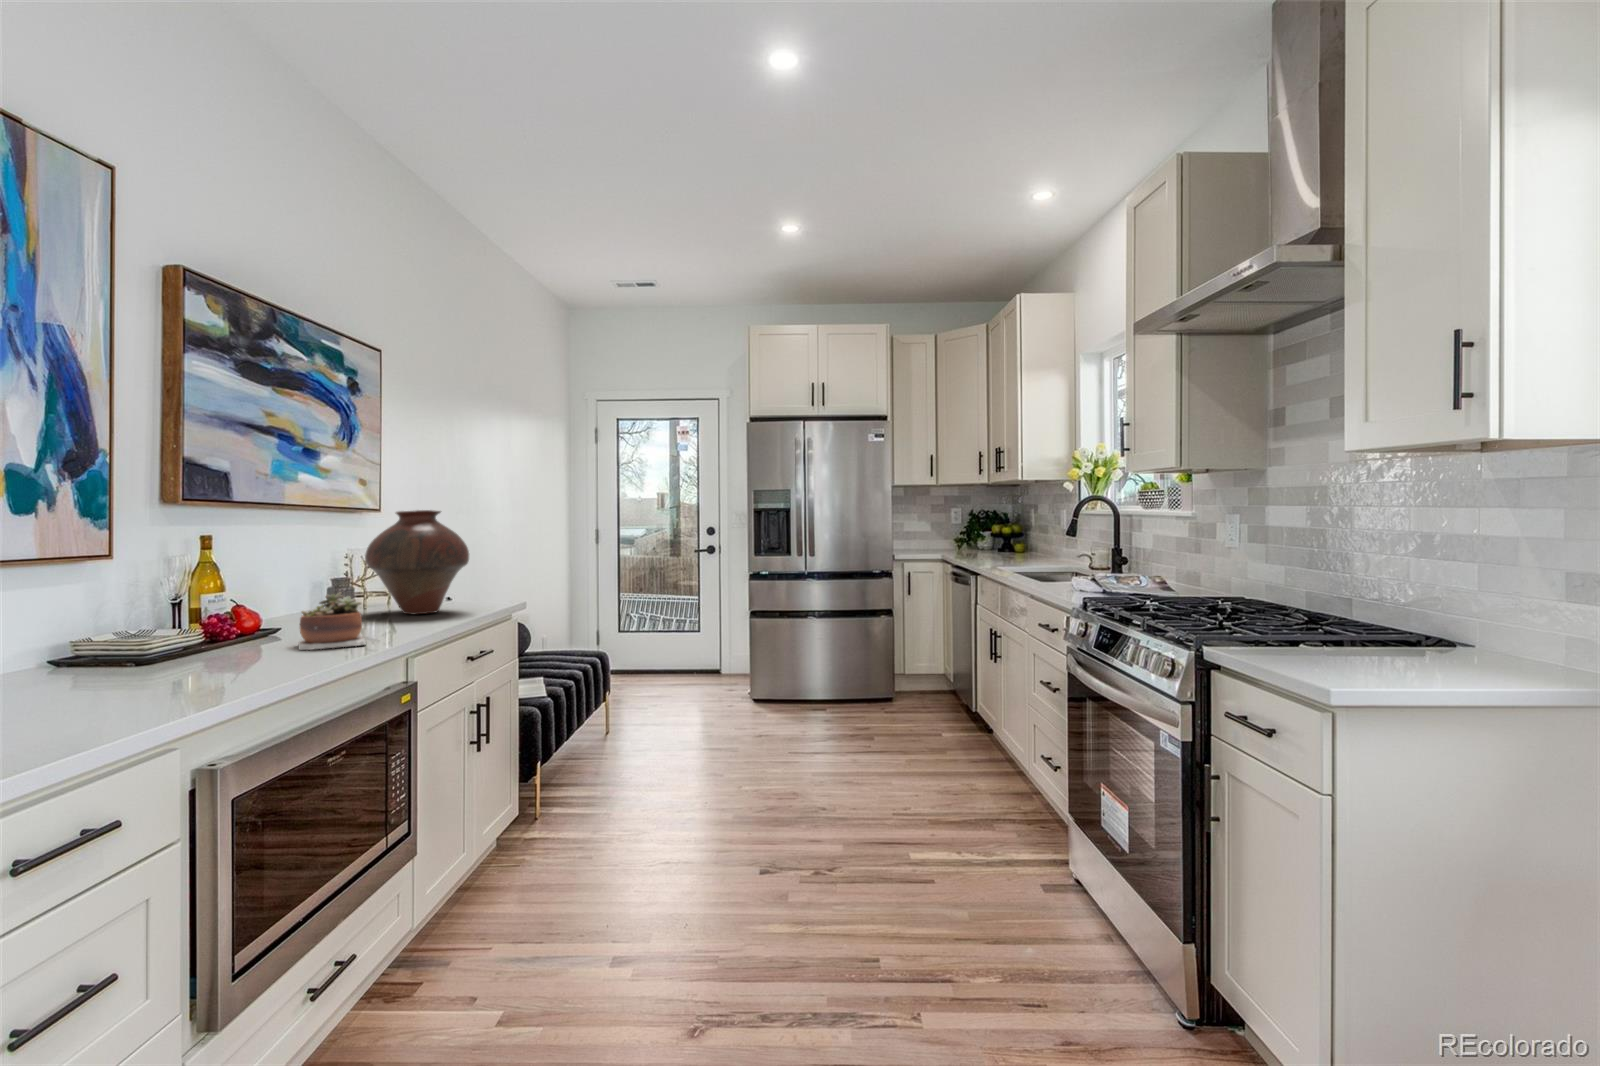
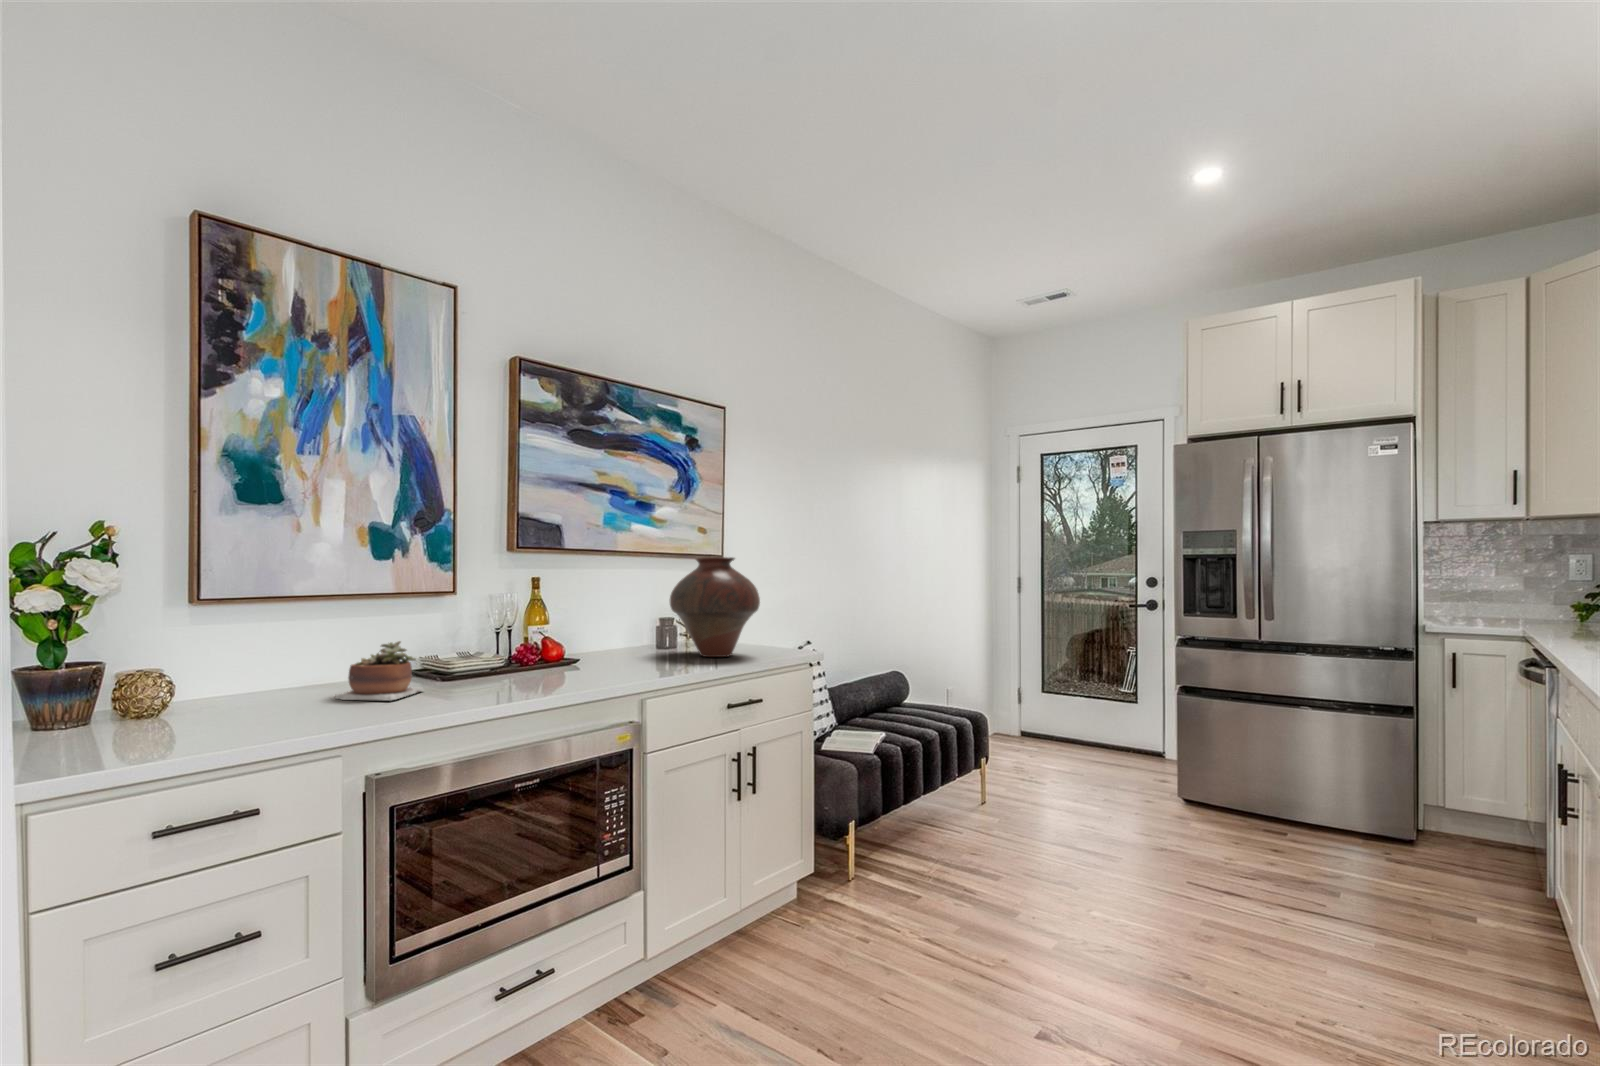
succulent plant: present [298,592,366,650] -> present [335,641,424,700]

